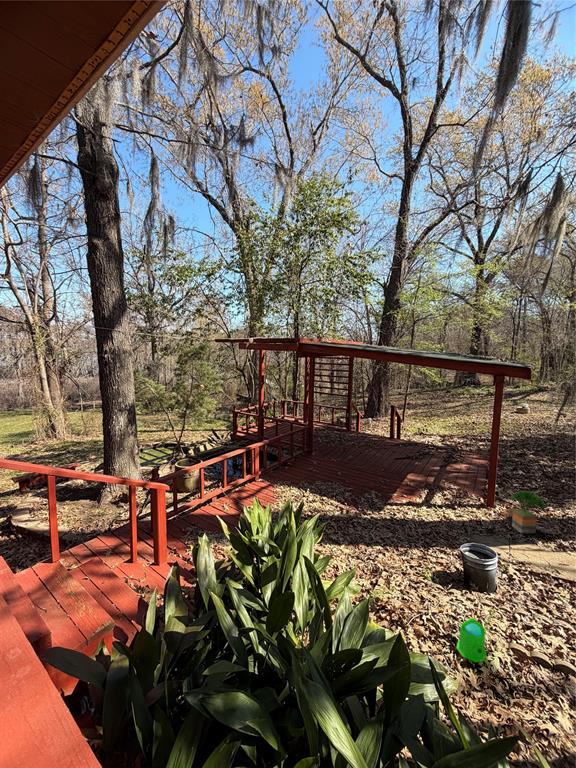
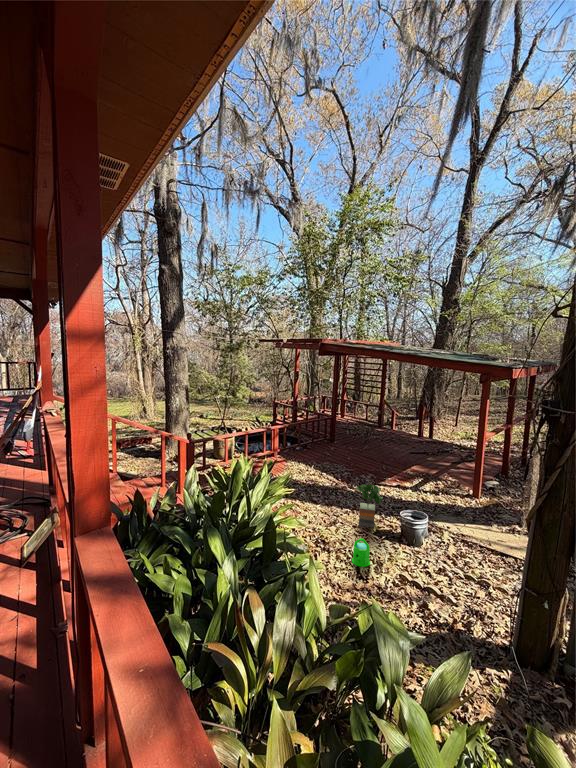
potted tree: present [511,491,545,533] -> present [356,484,383,528]

